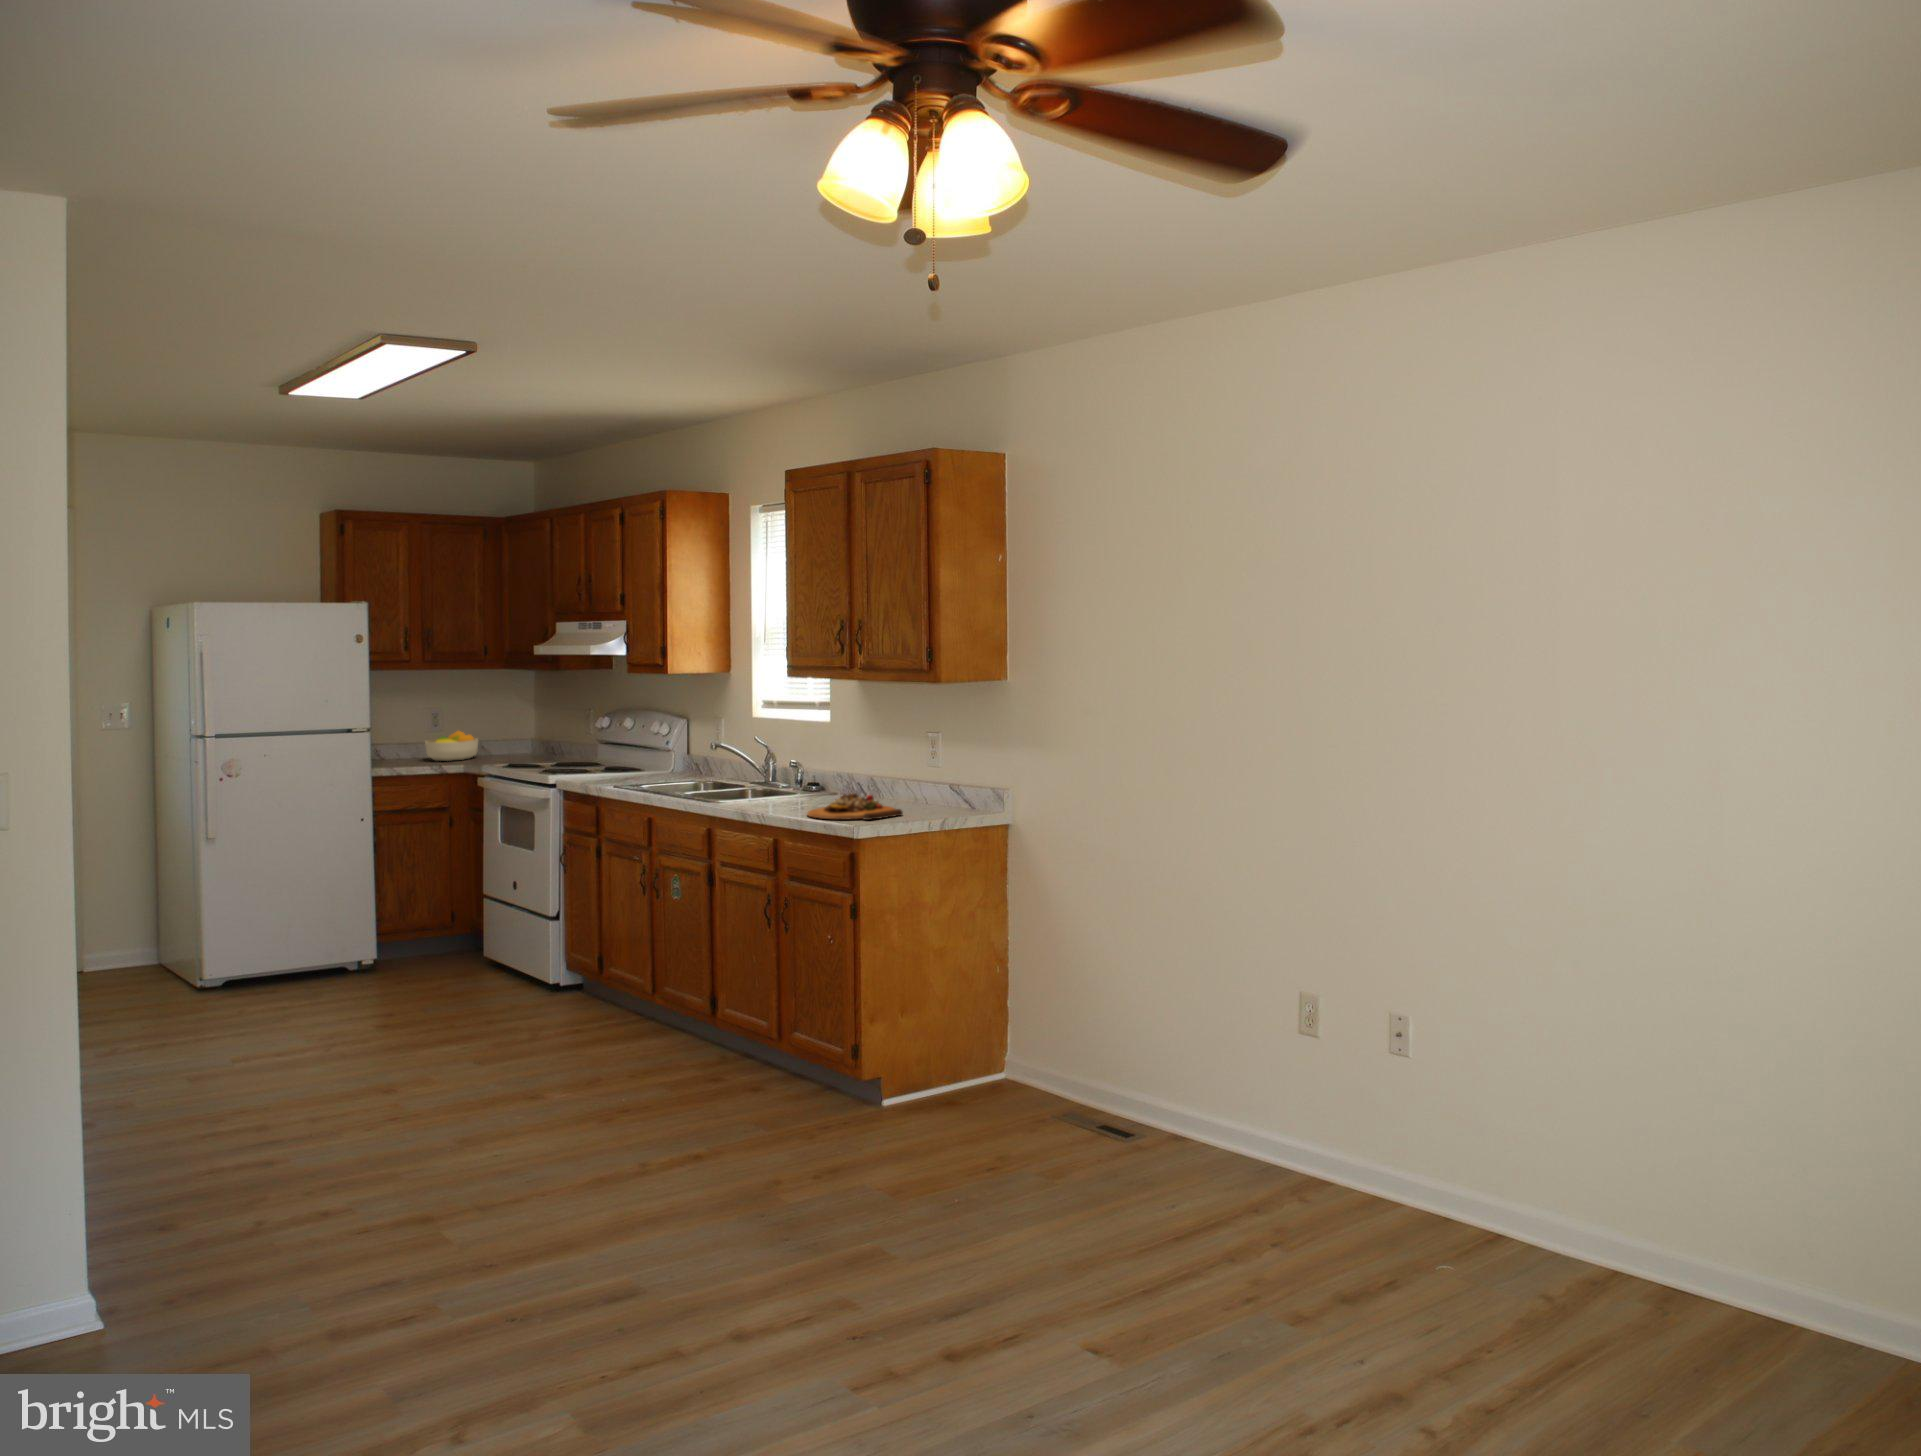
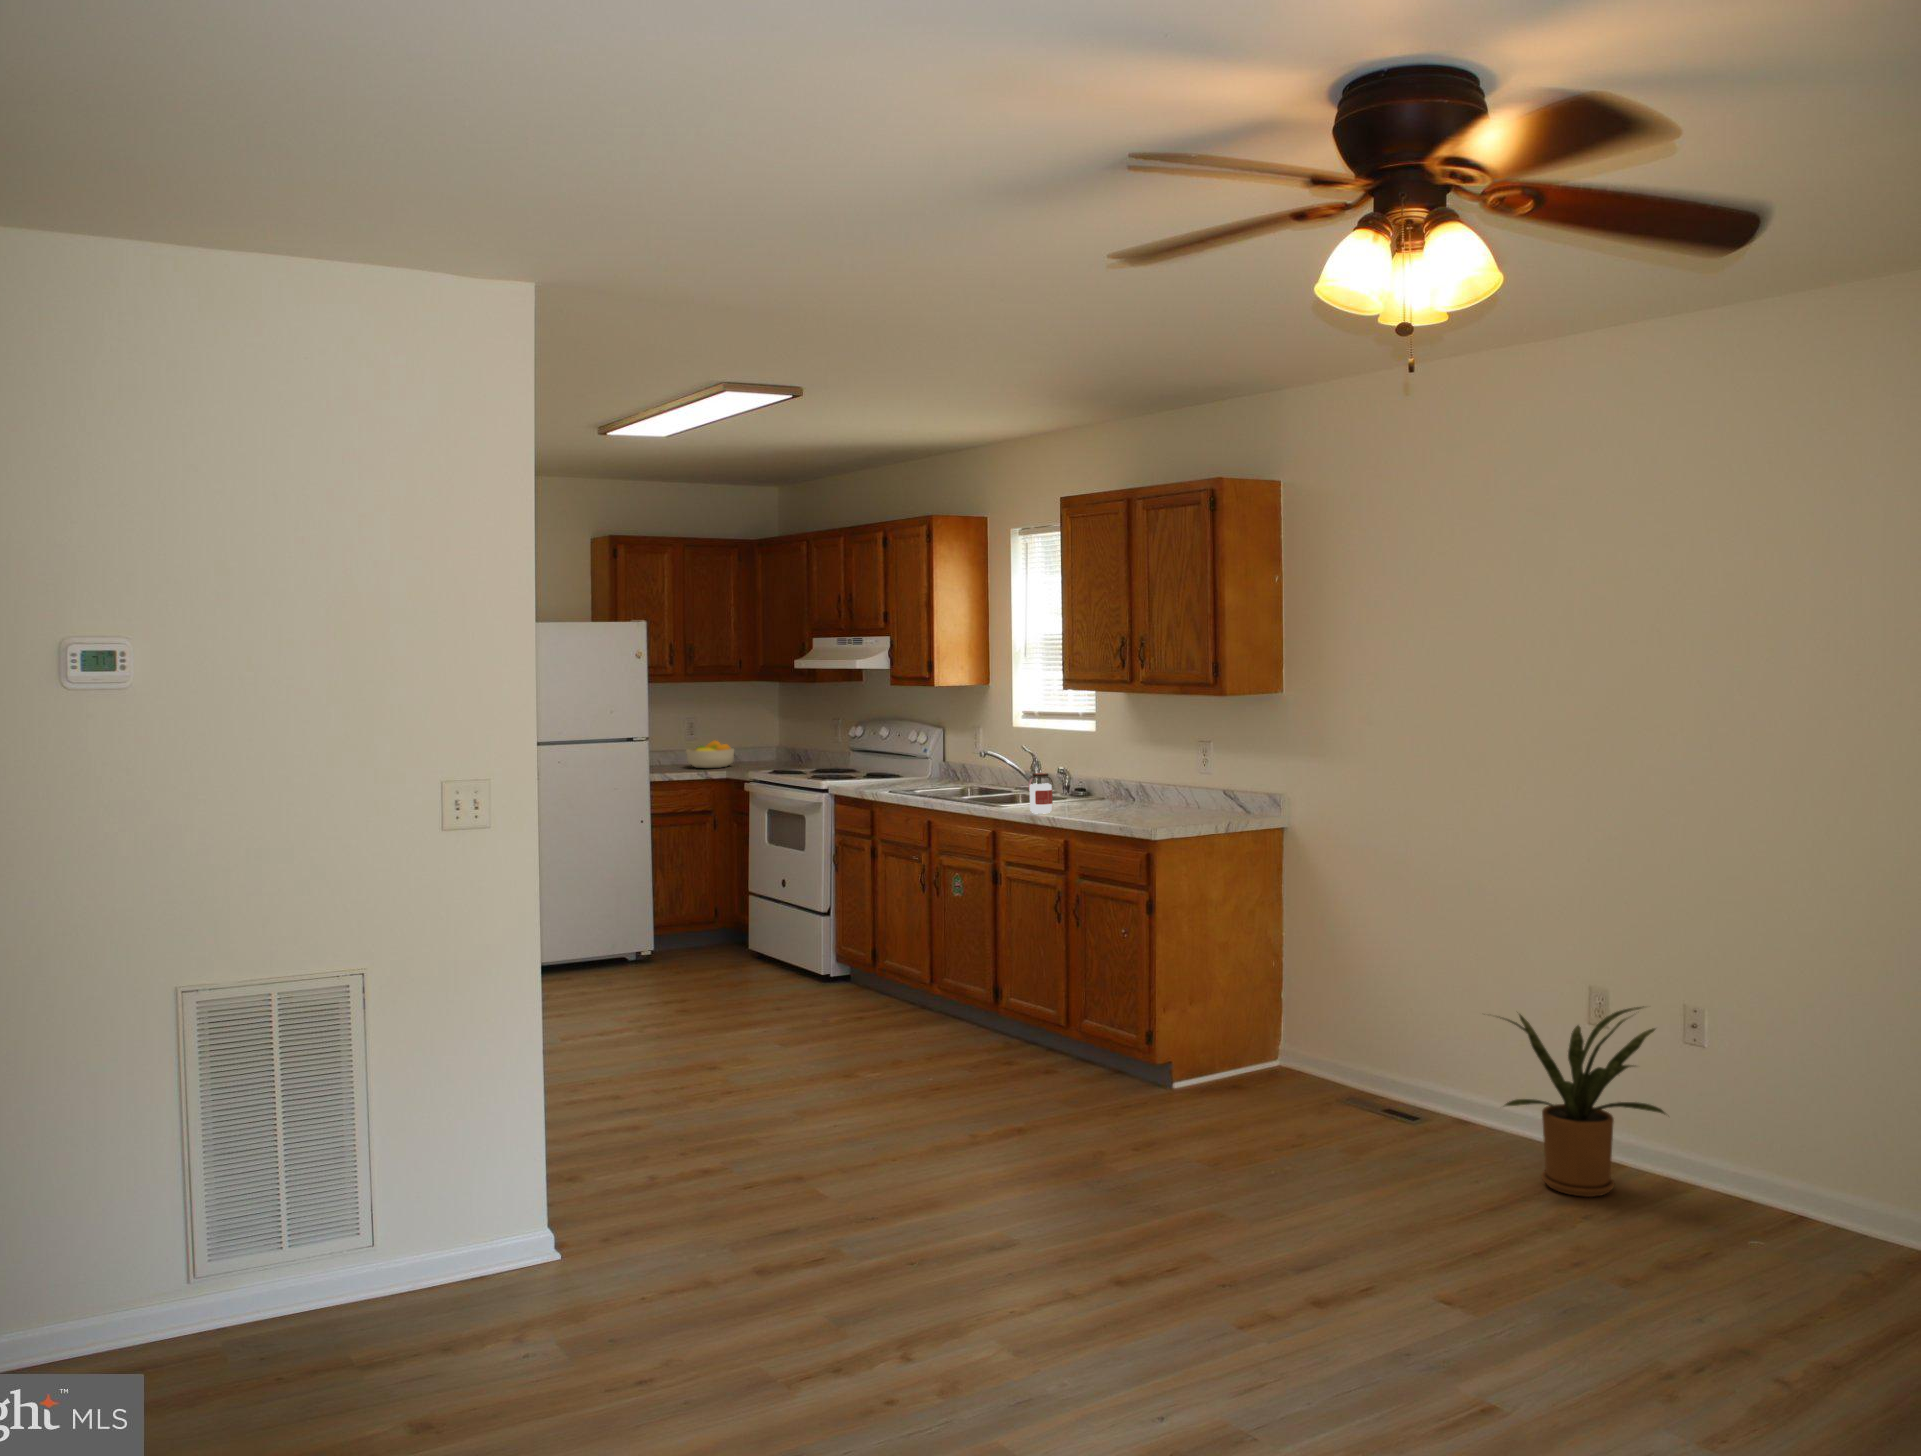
jar: none [743,769,769,812] -> present [1029,773,1053,814]
cutting board: present [807,794,903,820] -> none [1092,797,1187,822]
house plant: none [1169,1012,1351,1212] -> present [1500,1006,1665,1197]

